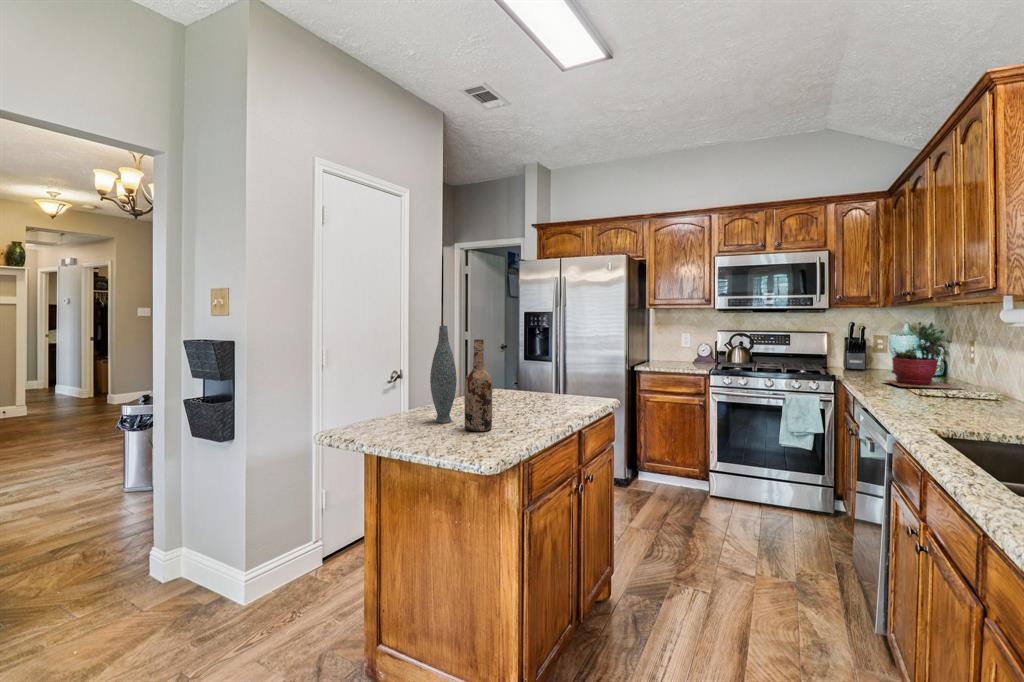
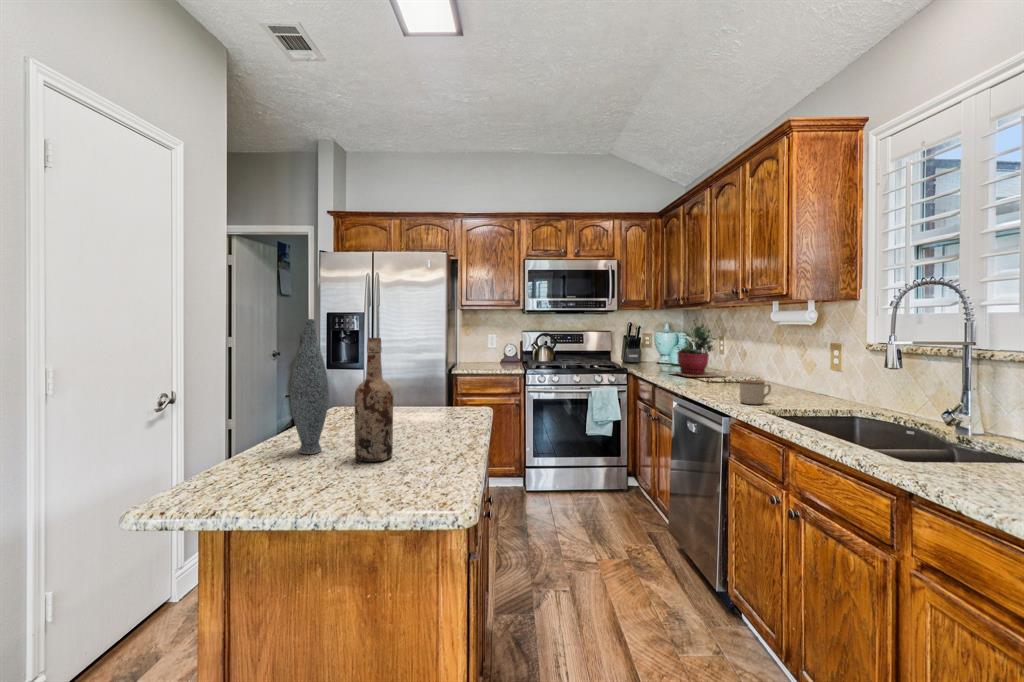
mug: none [920,391,967,421] -> present [740,380,771,404]

